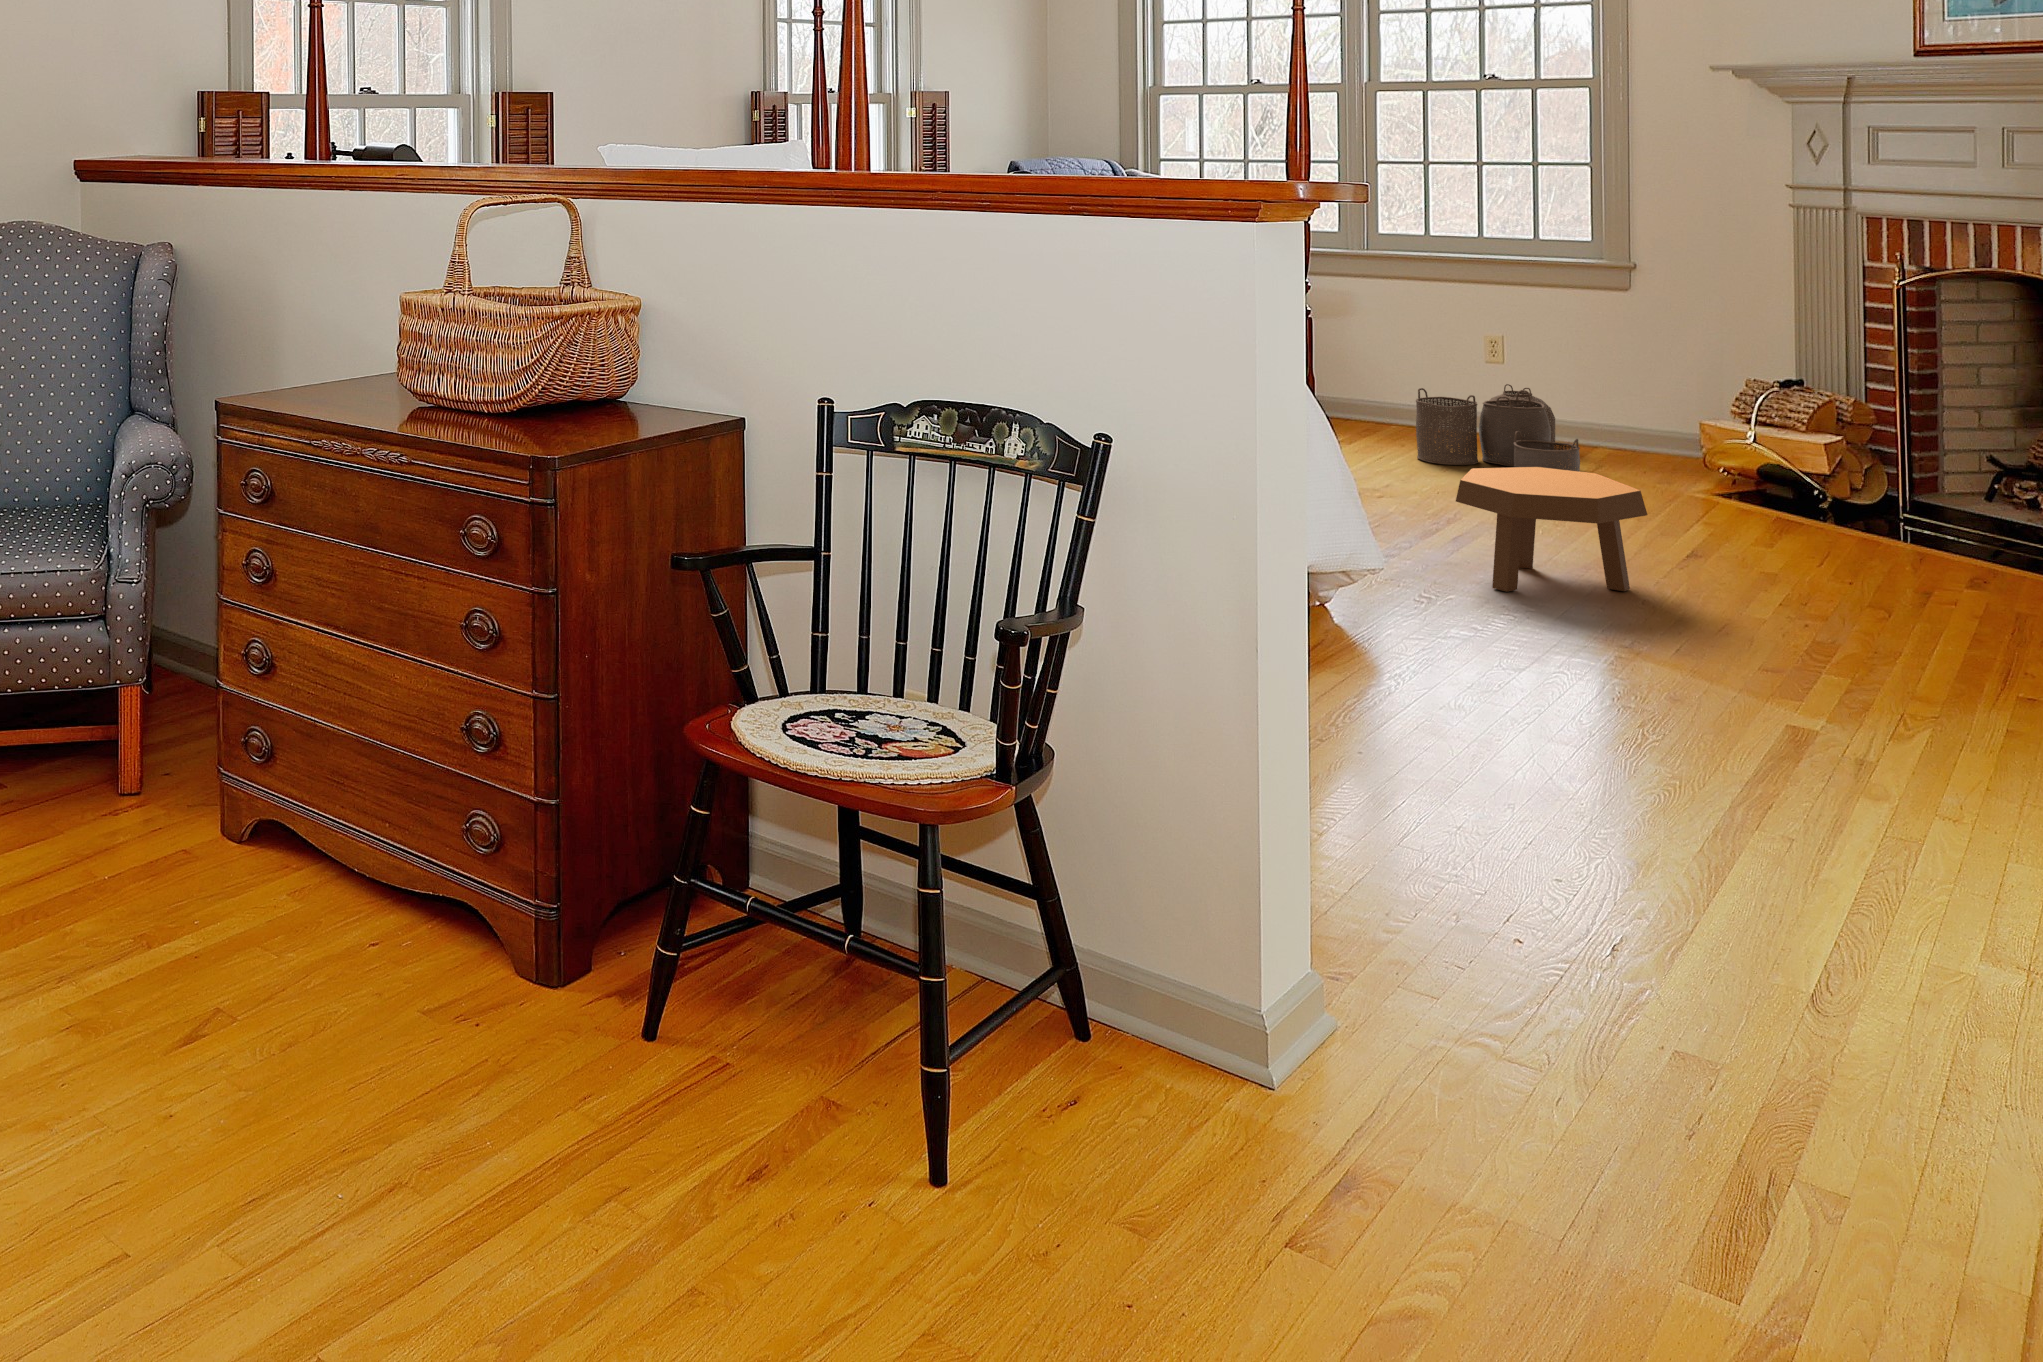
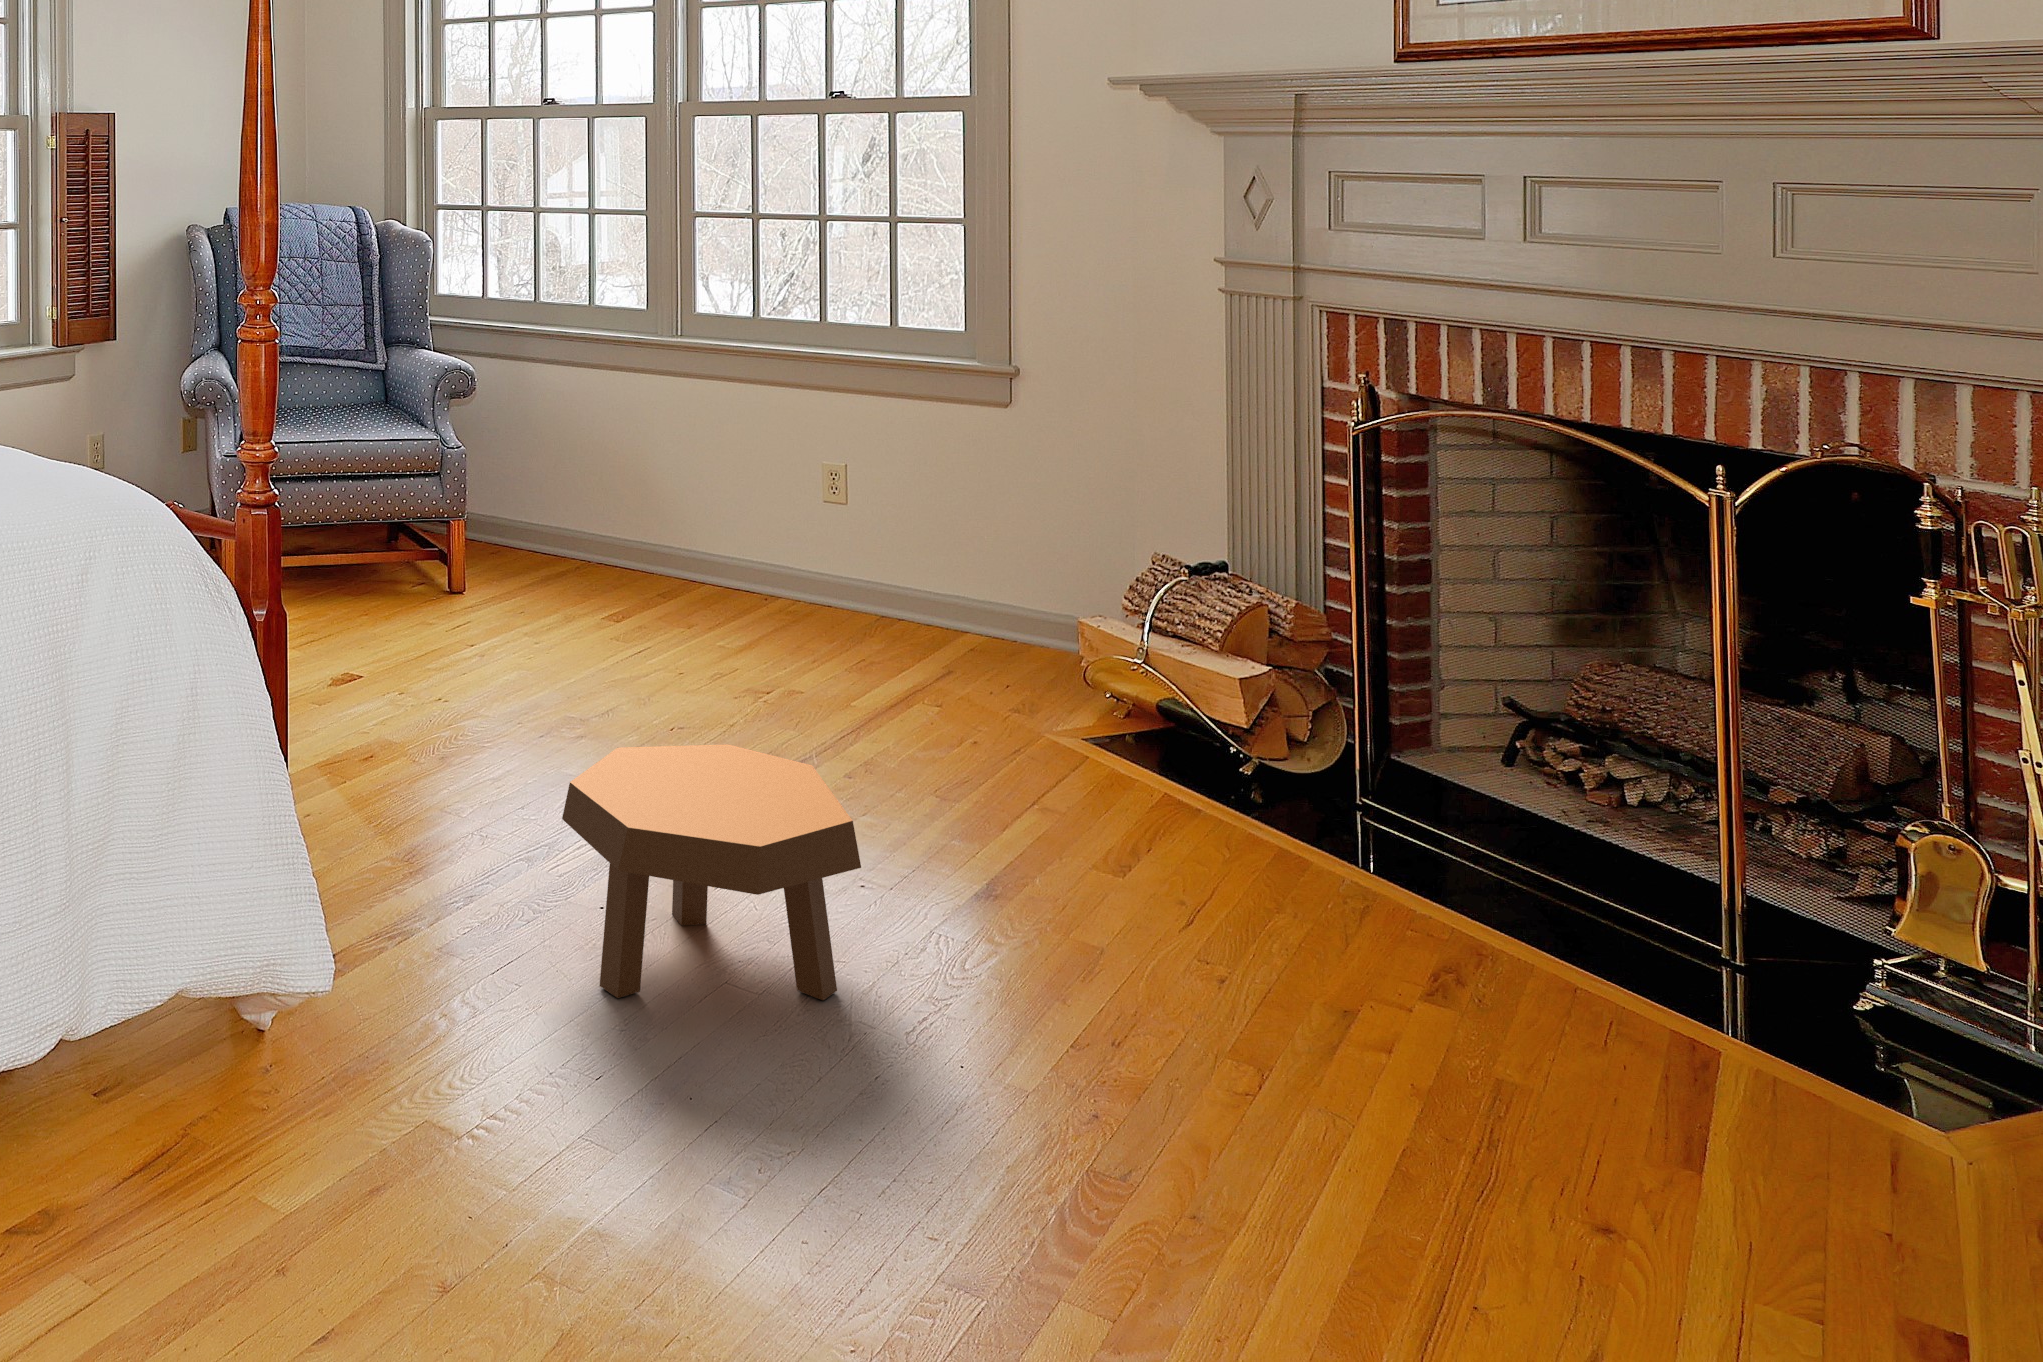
woven basket: present [1416,384,1580,472] -> none [696,530,909,698]

